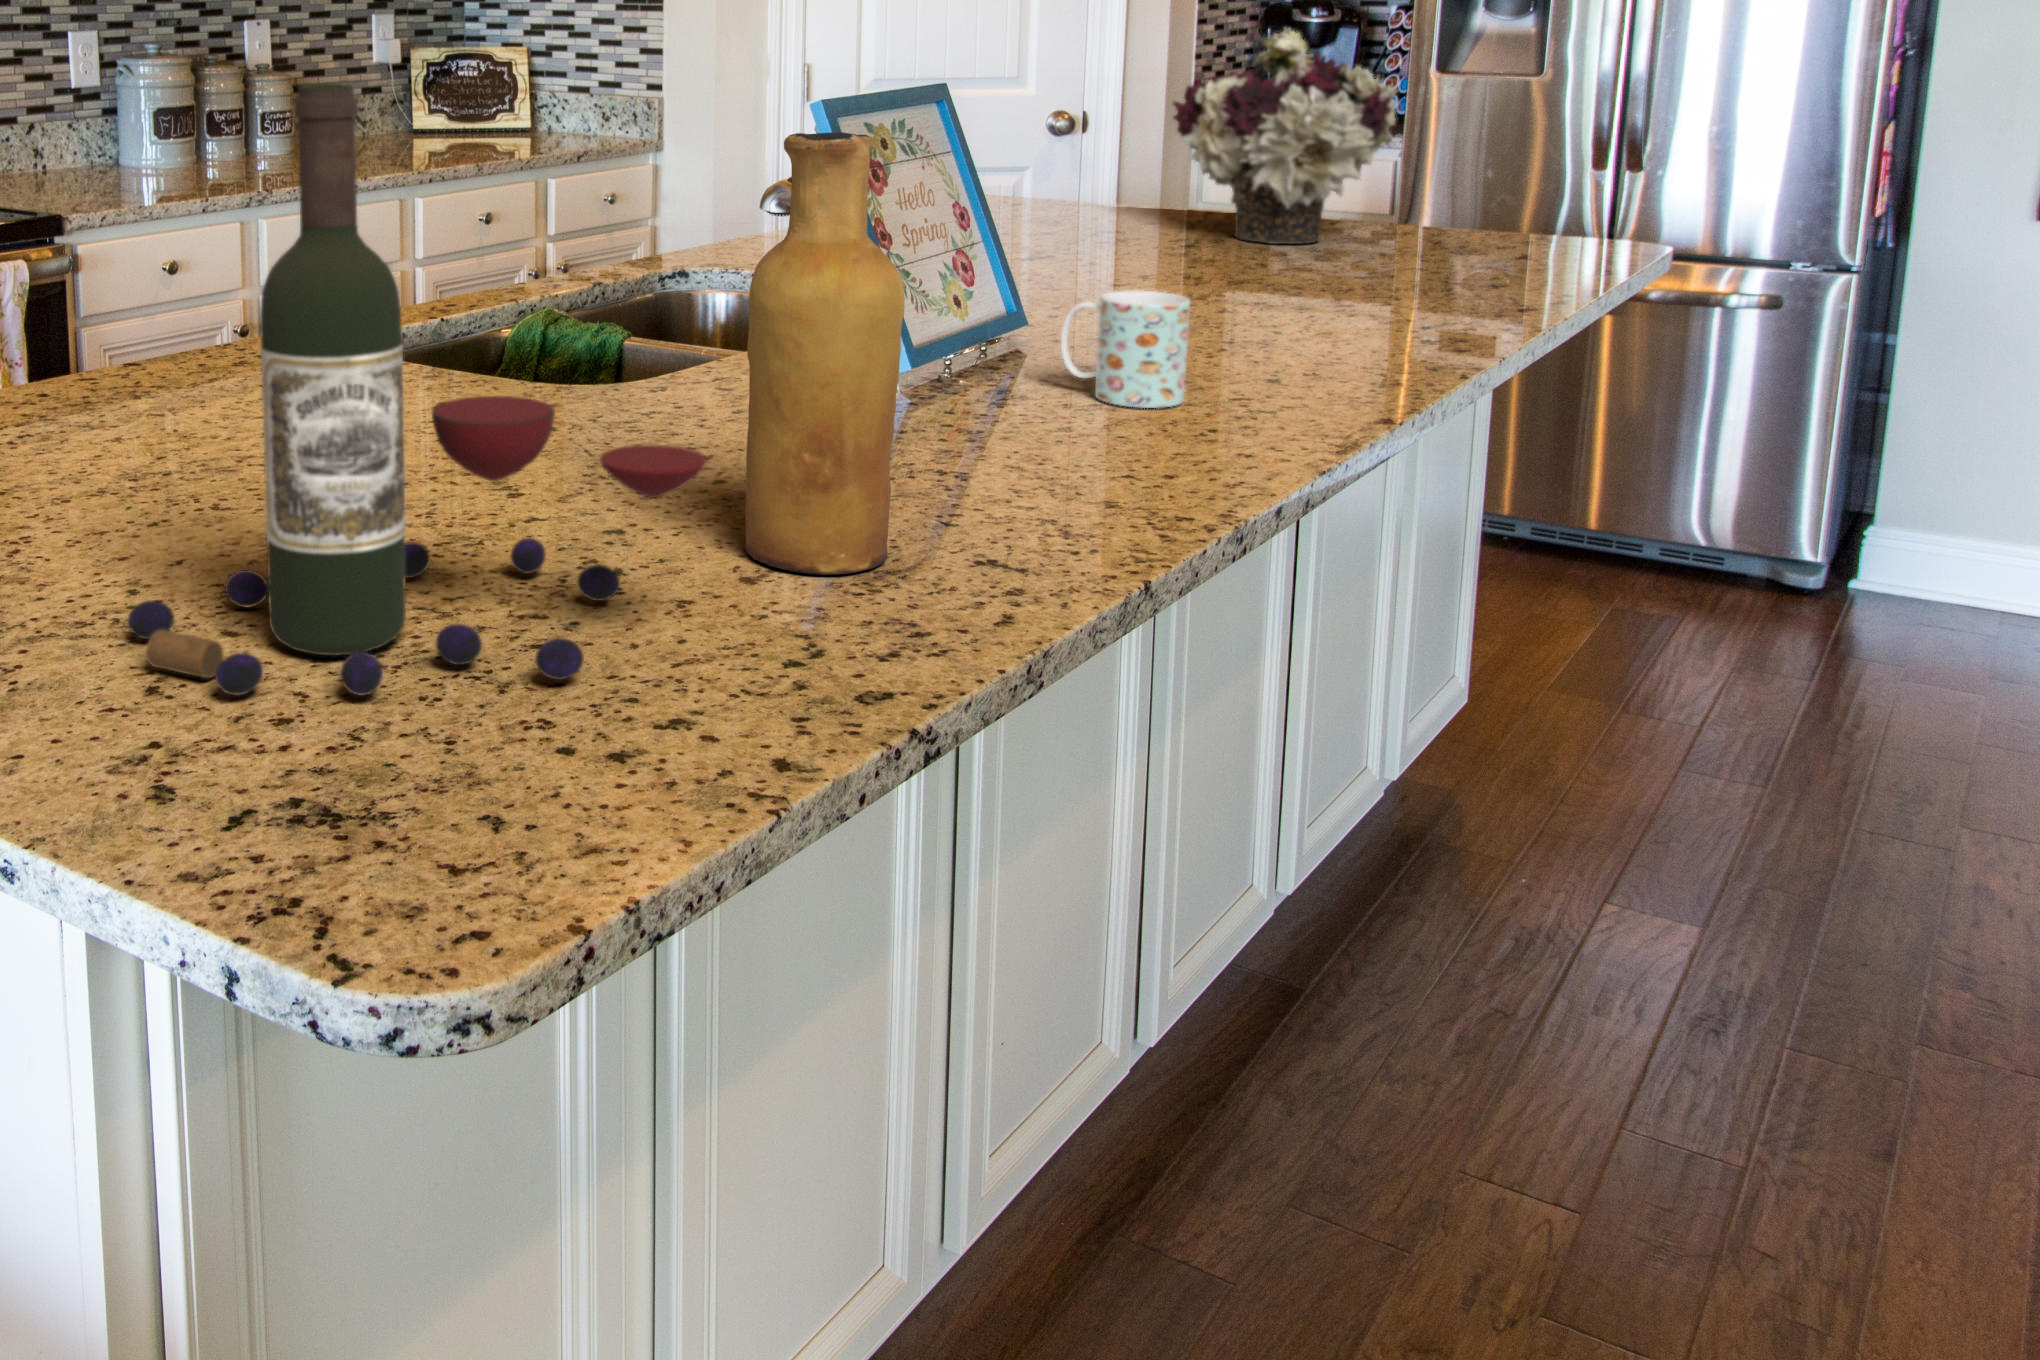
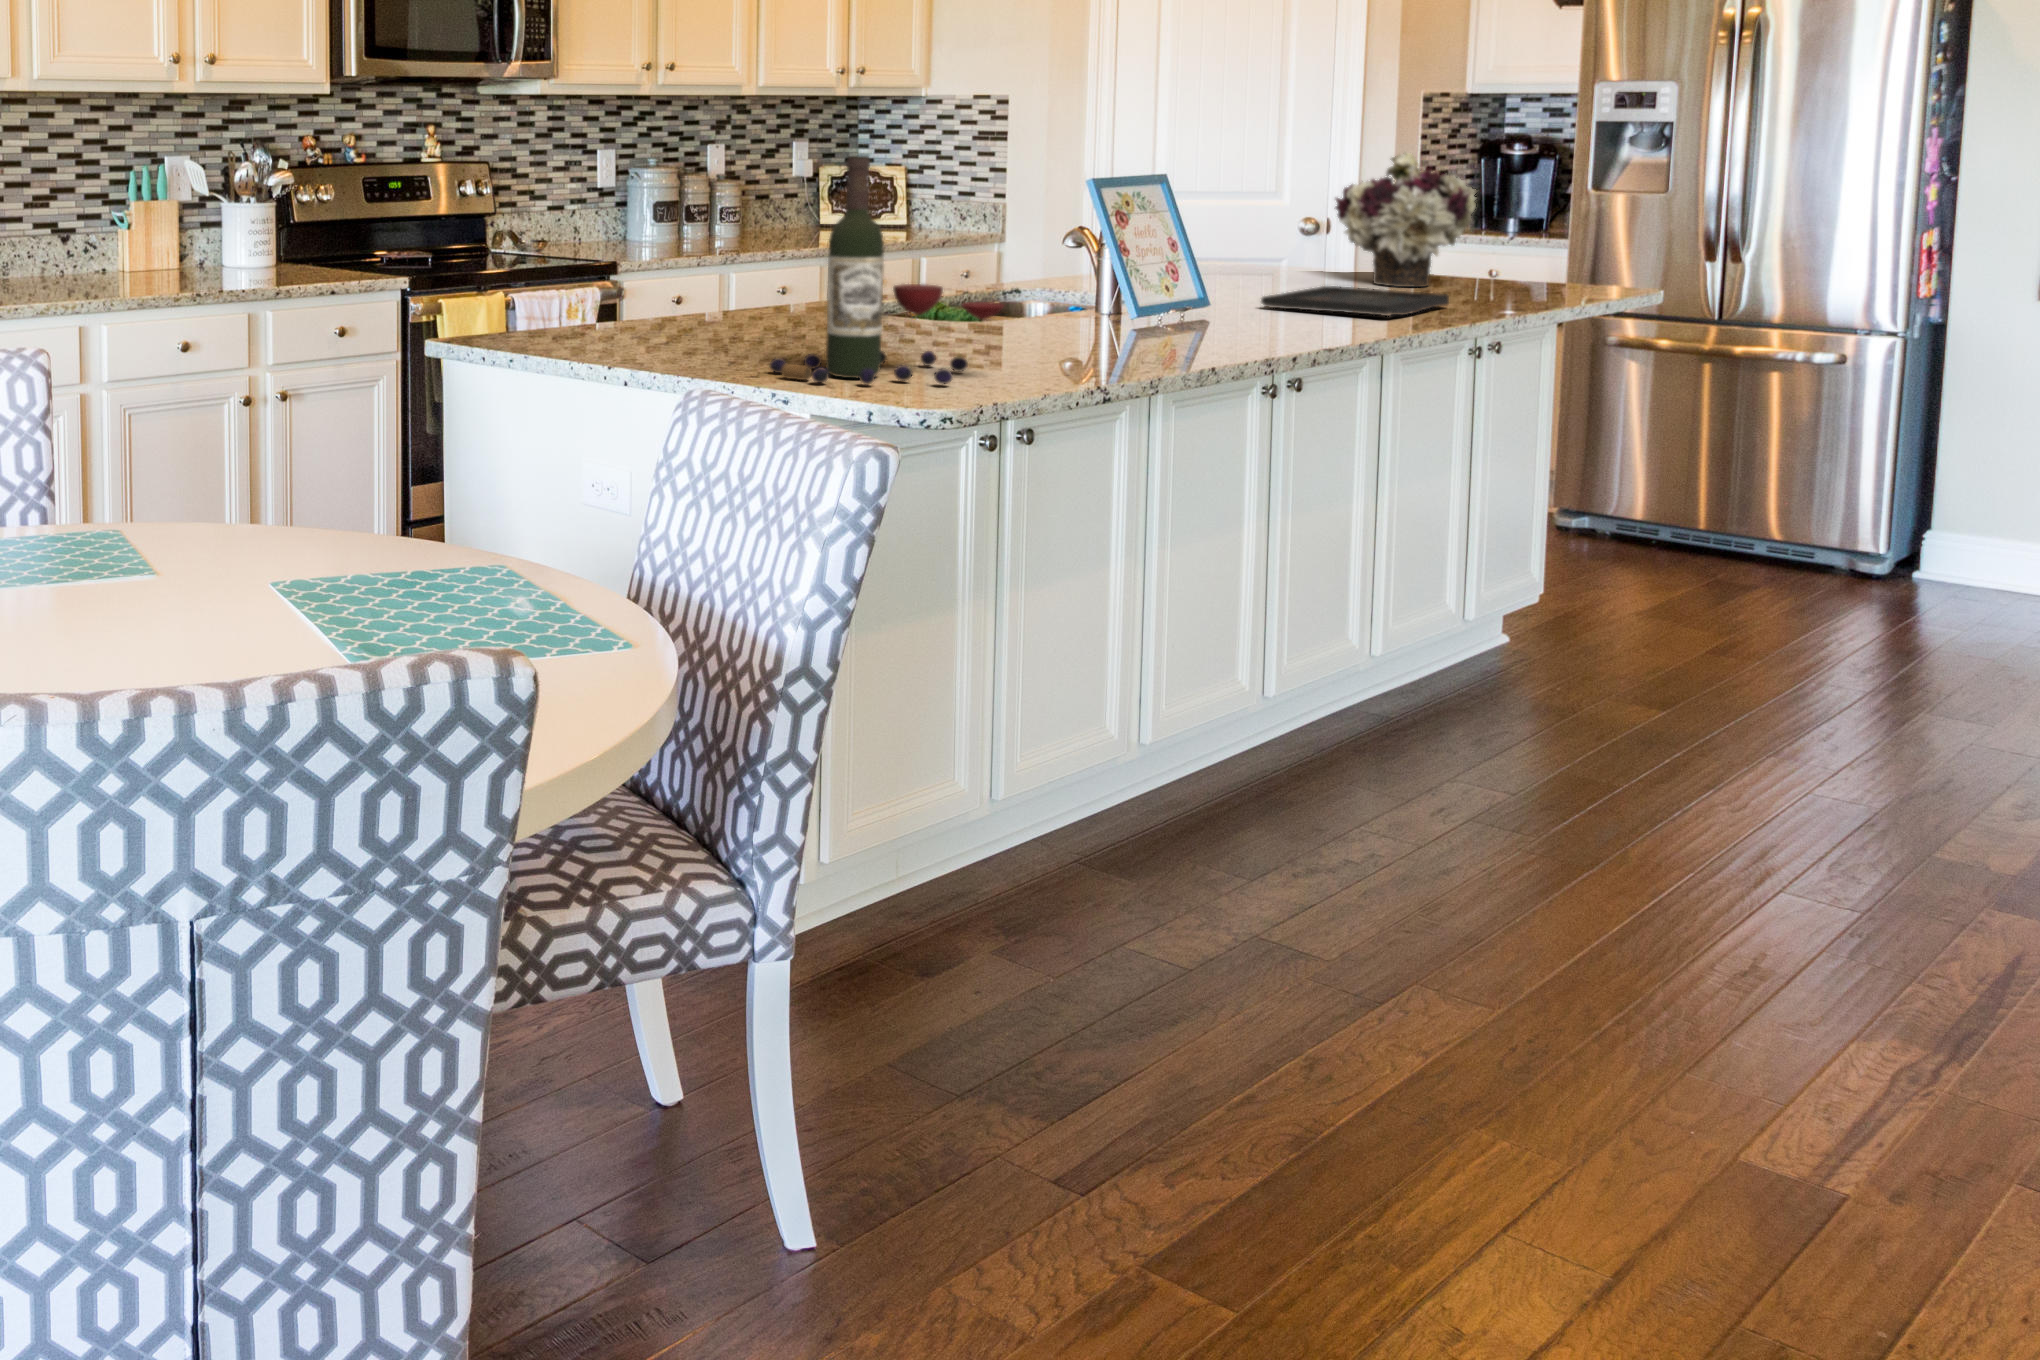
vase: present [746,132,905,575] -> none [1024,183,1096,371]
tray: none [1113,256,1404,328] -> present [1261,286,1449,316]
mug: present [1061,290,1190,408] -> none [1206,280,1272,338]

